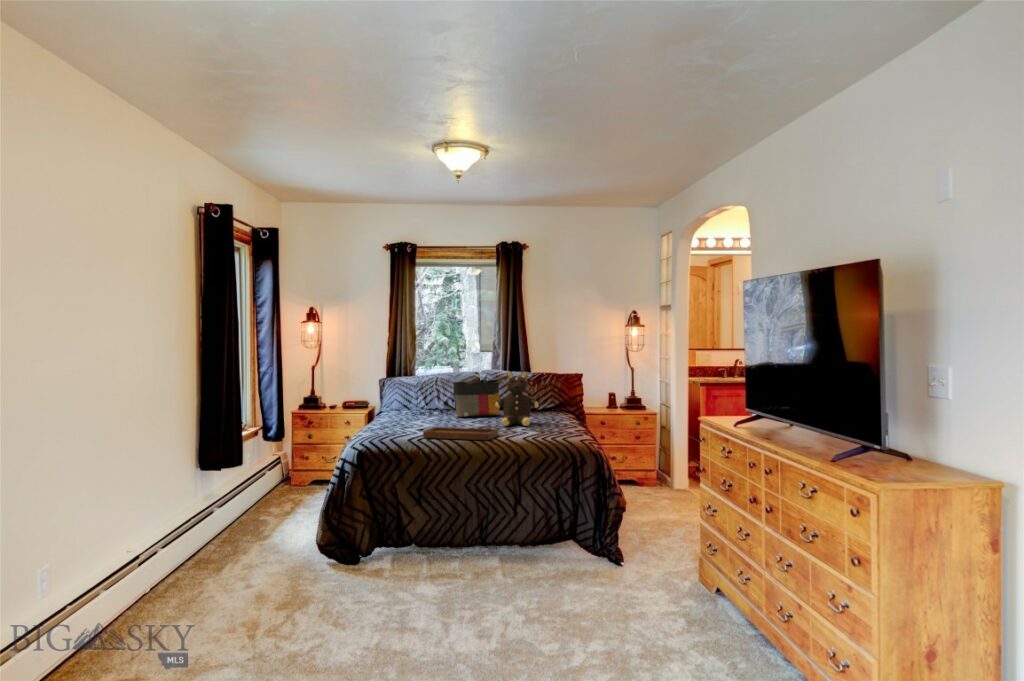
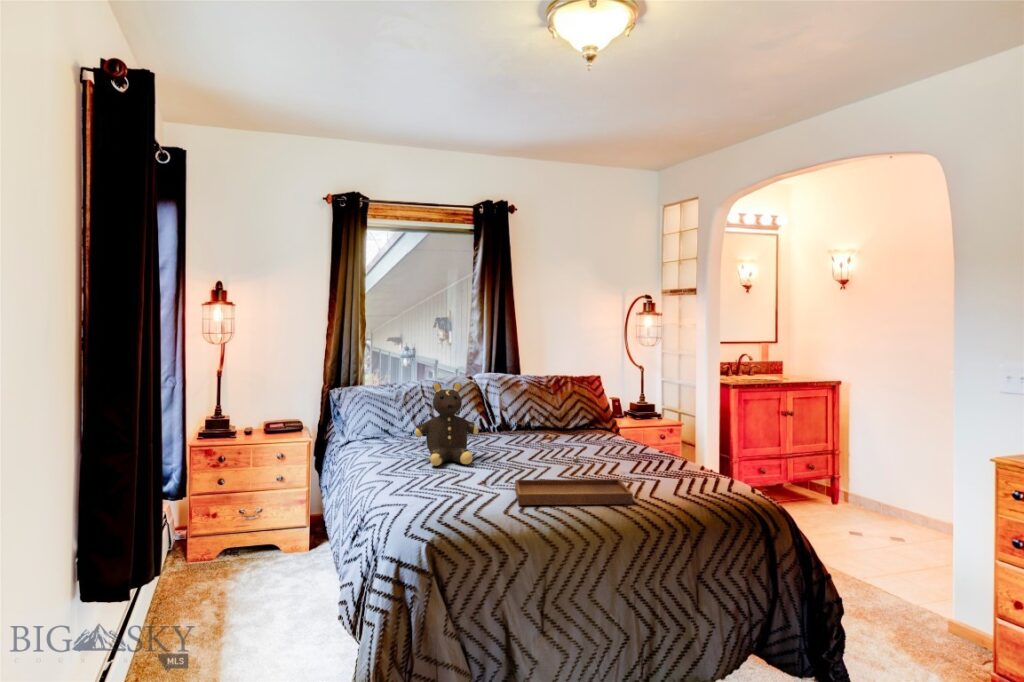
teddy bear: present [495,372,539,426] -> present [415,382,478,466]
tote bag: present [453,379,501,417] -> none [483,391,548,449]

